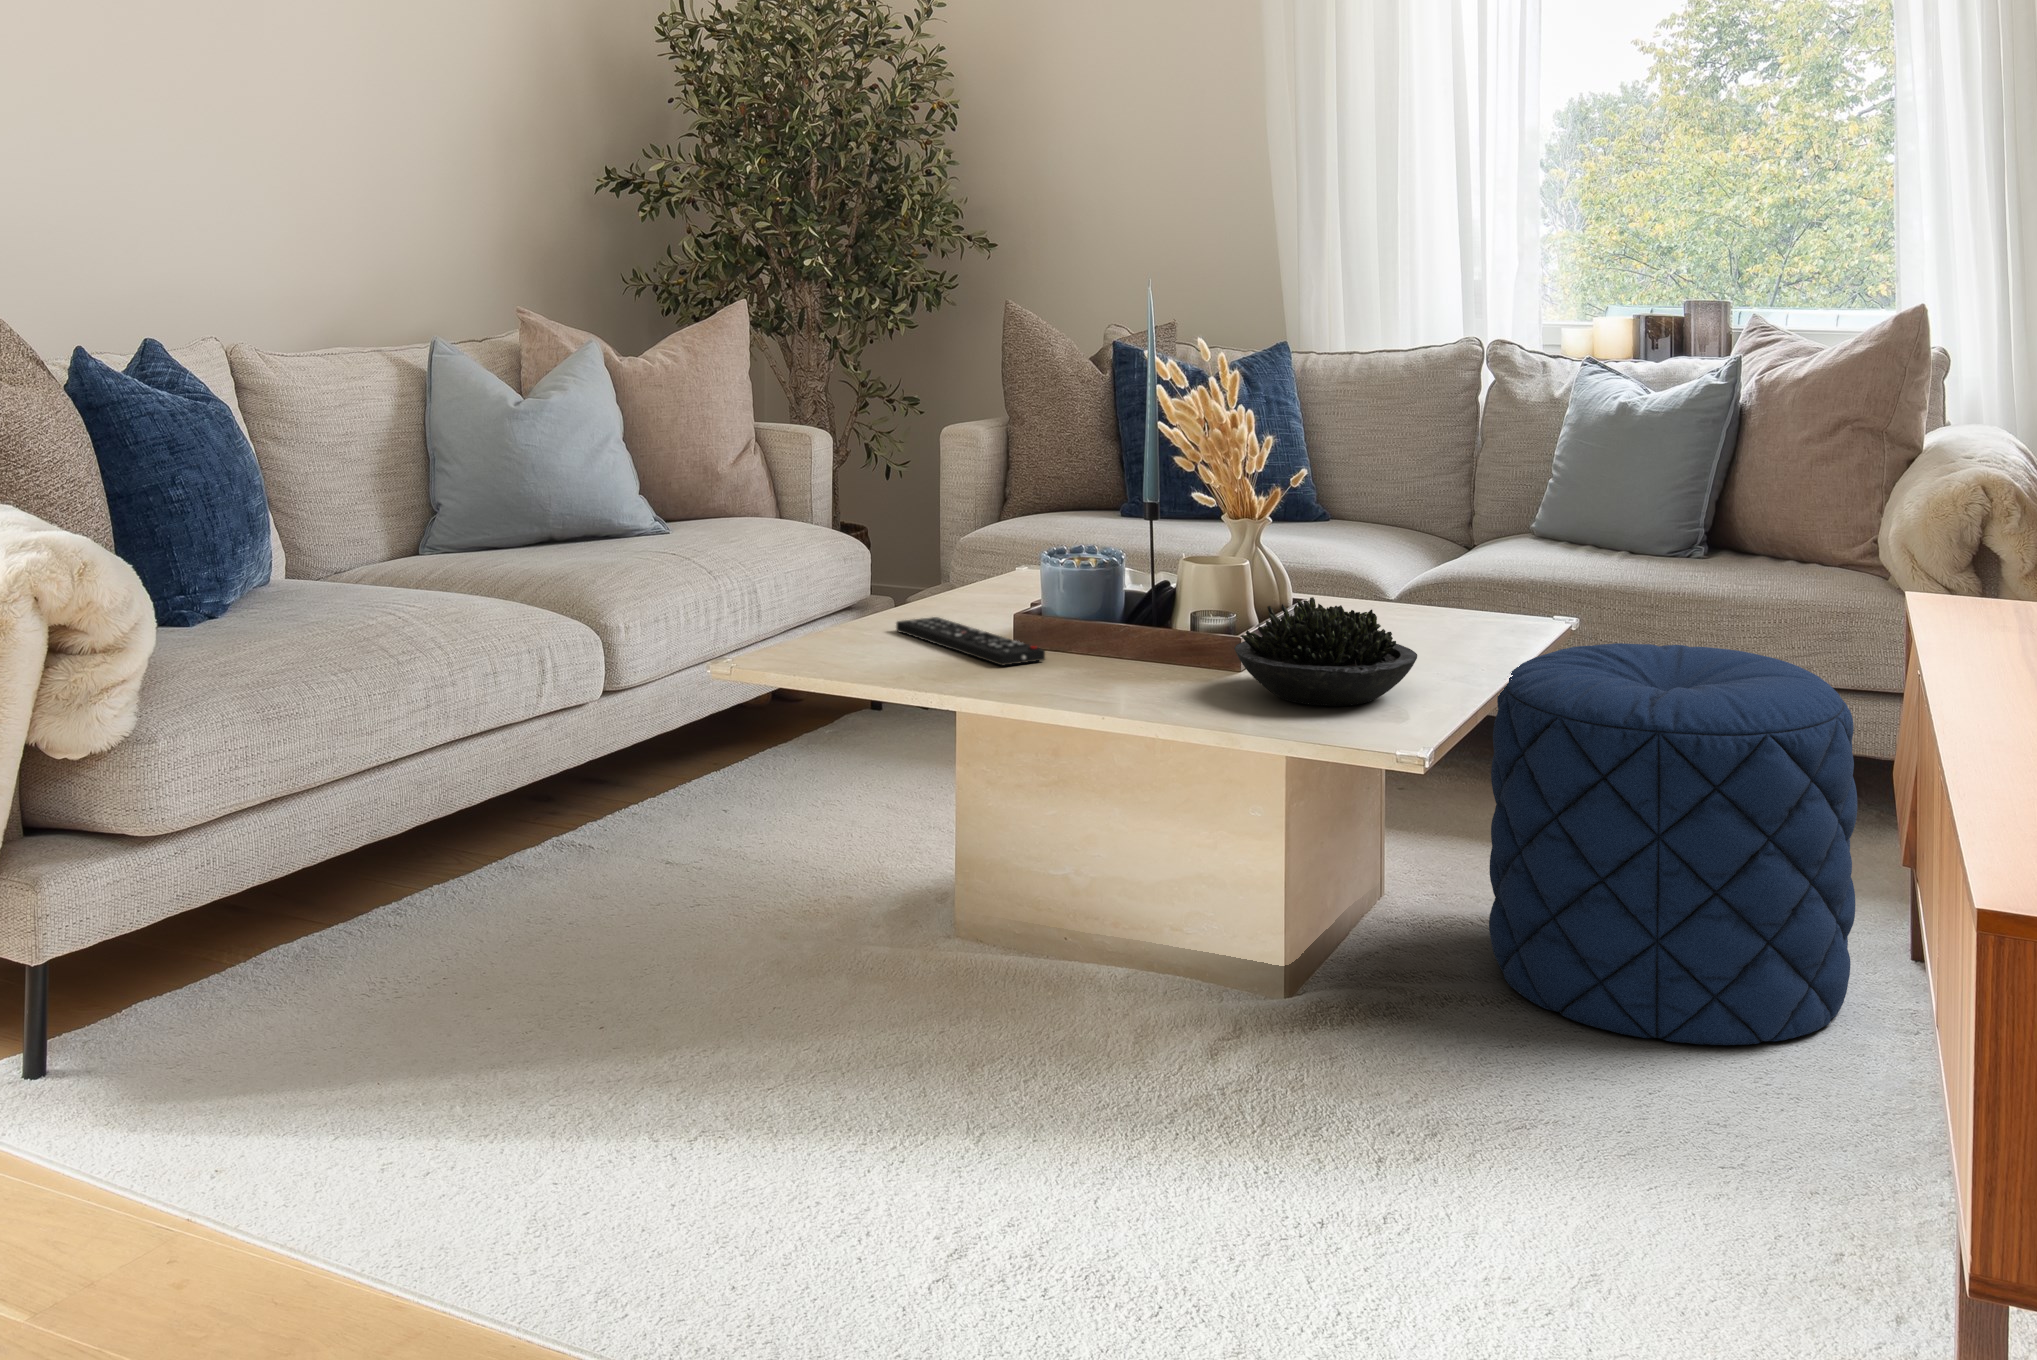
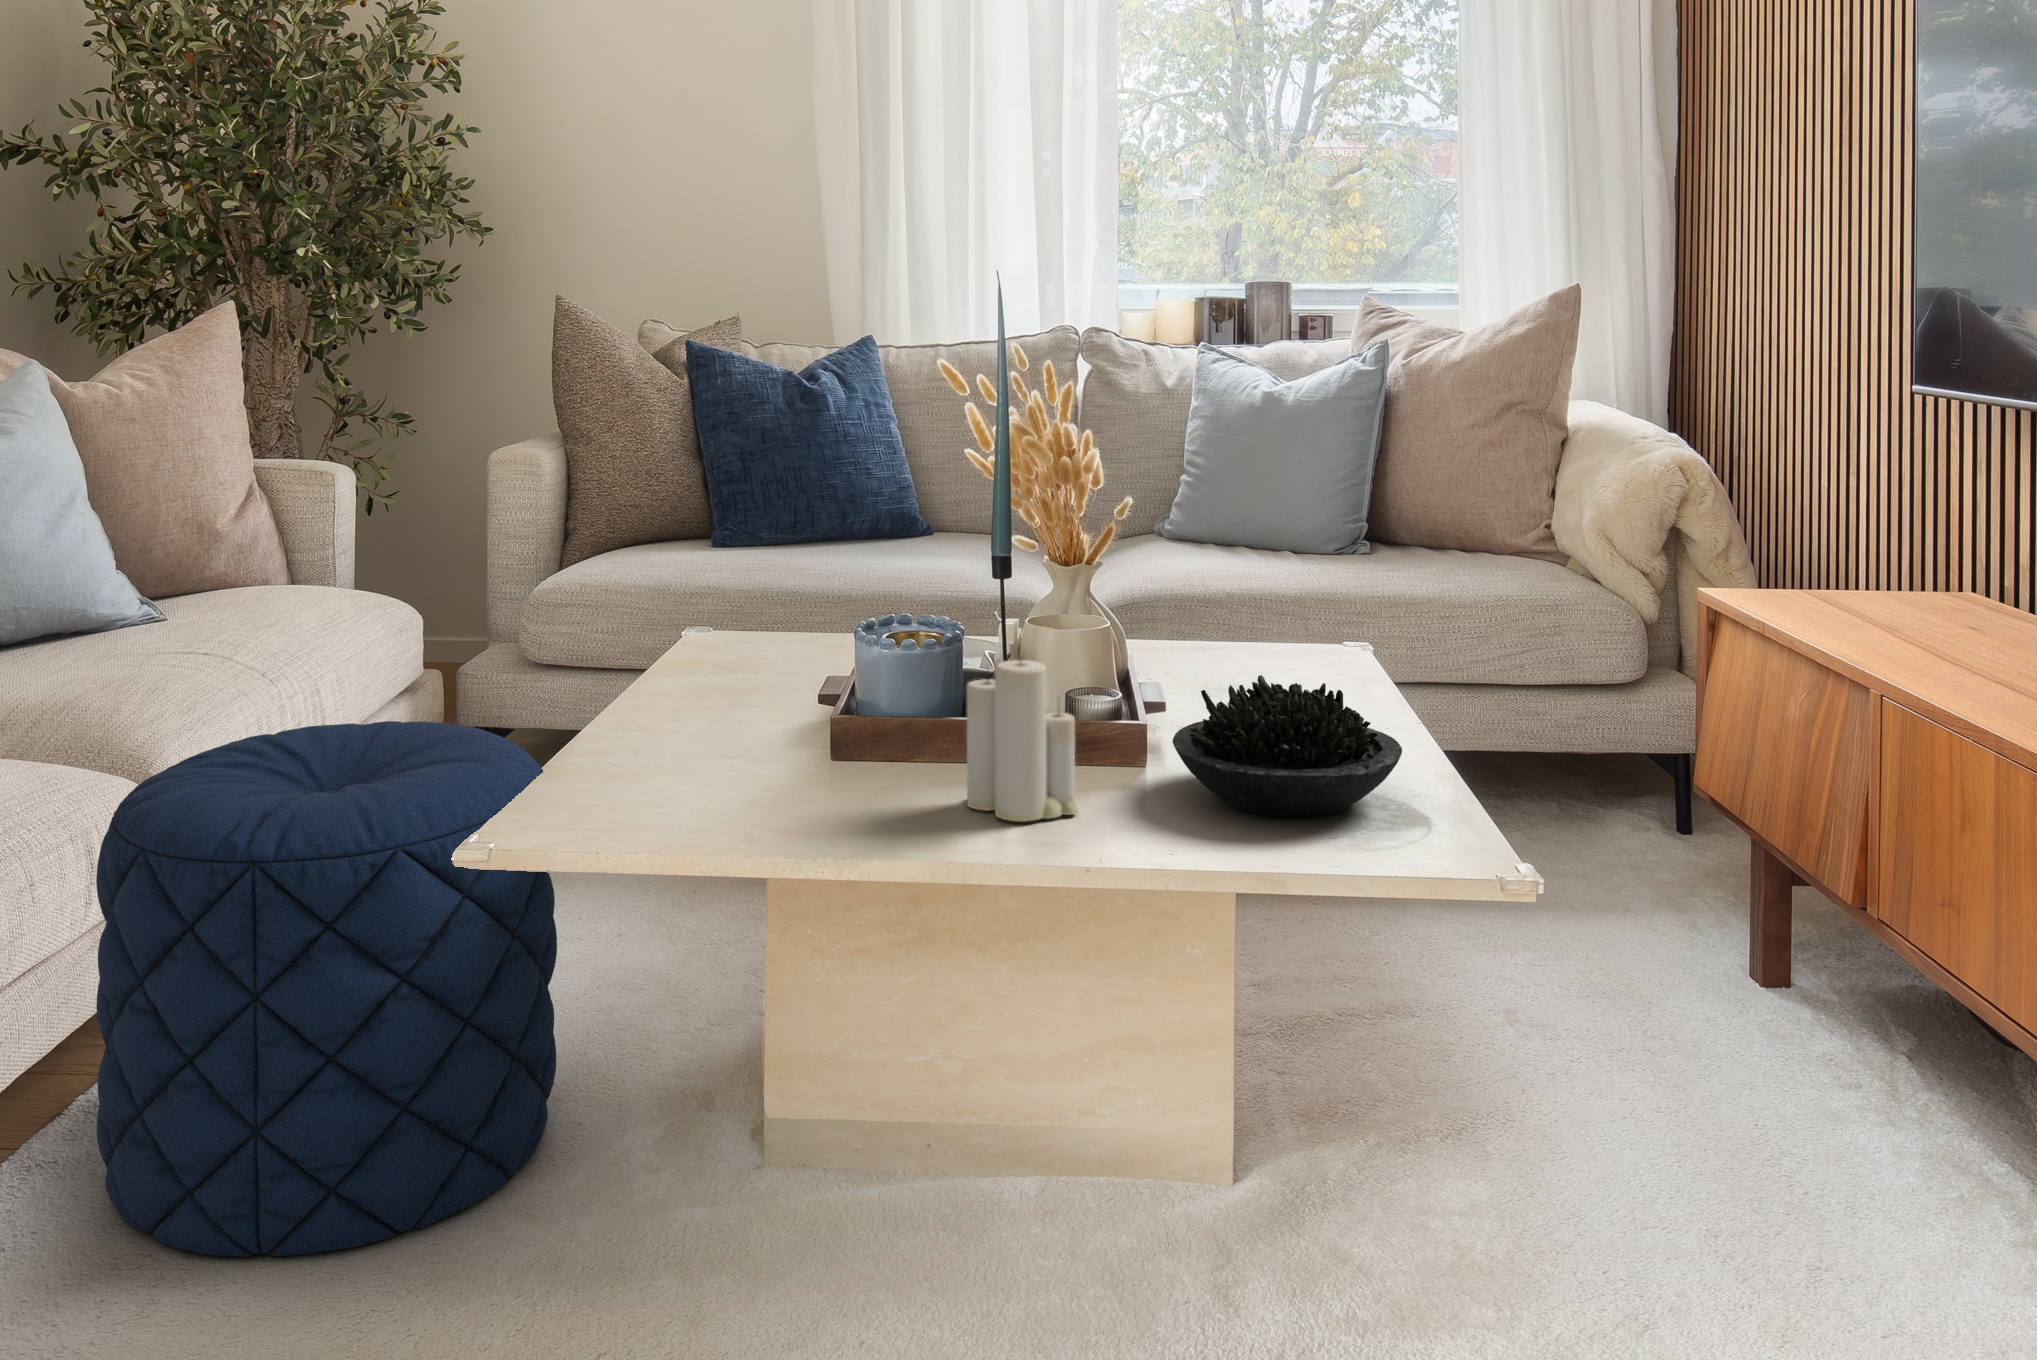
candle: none [1082,558,1158,689] -> present [967,659,1078,821]
remote control: present [896,617,1045,665] -> none [641,728,890,799]
pouf: present [1489,643,1857,1045] -> present [96,721,557,1257]

